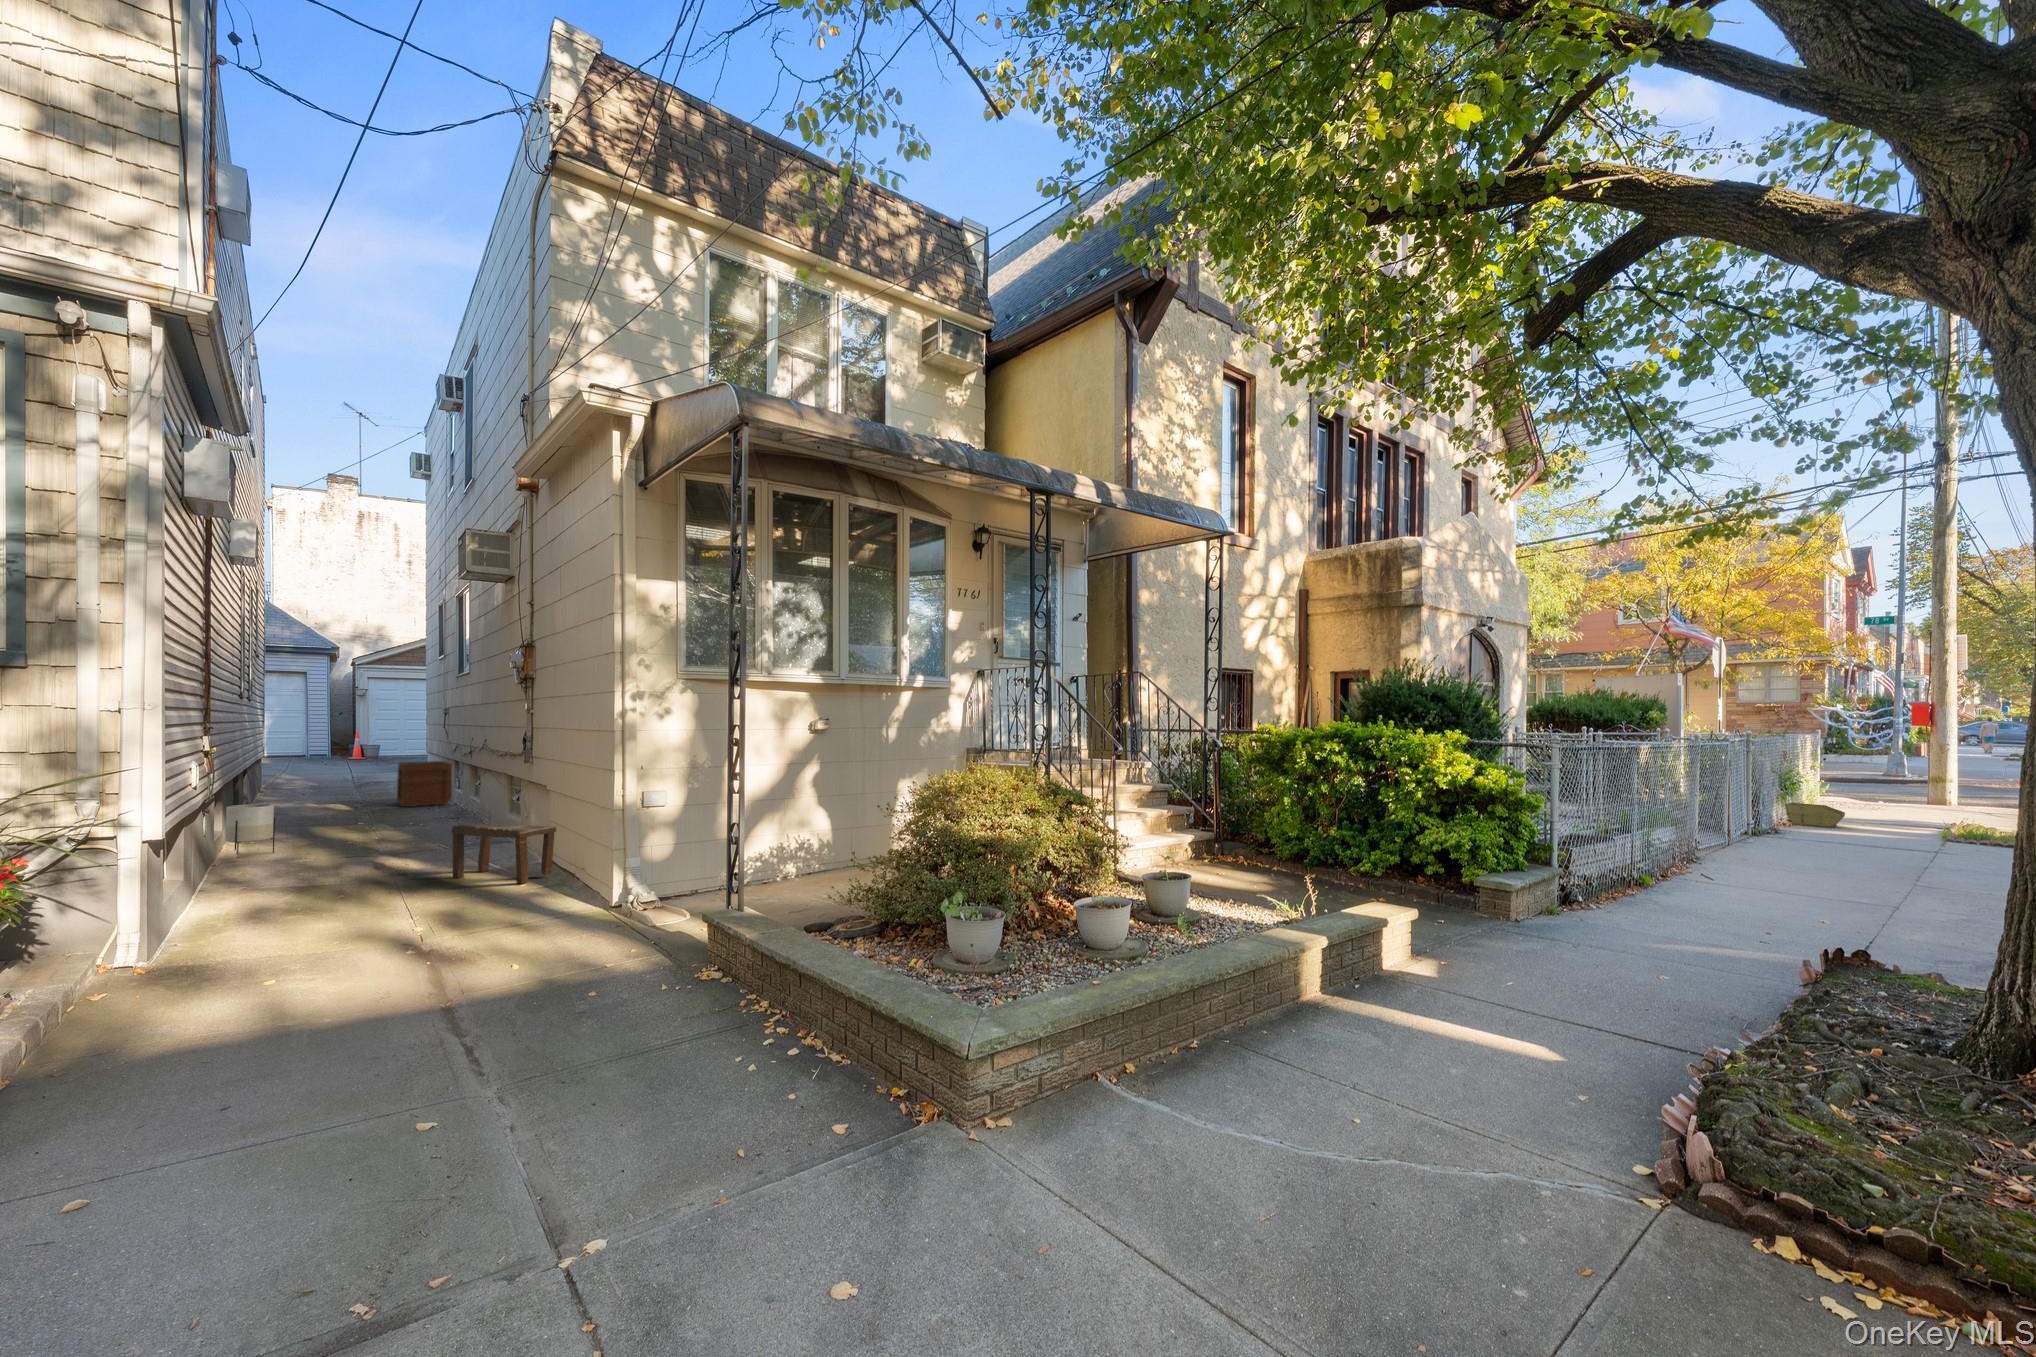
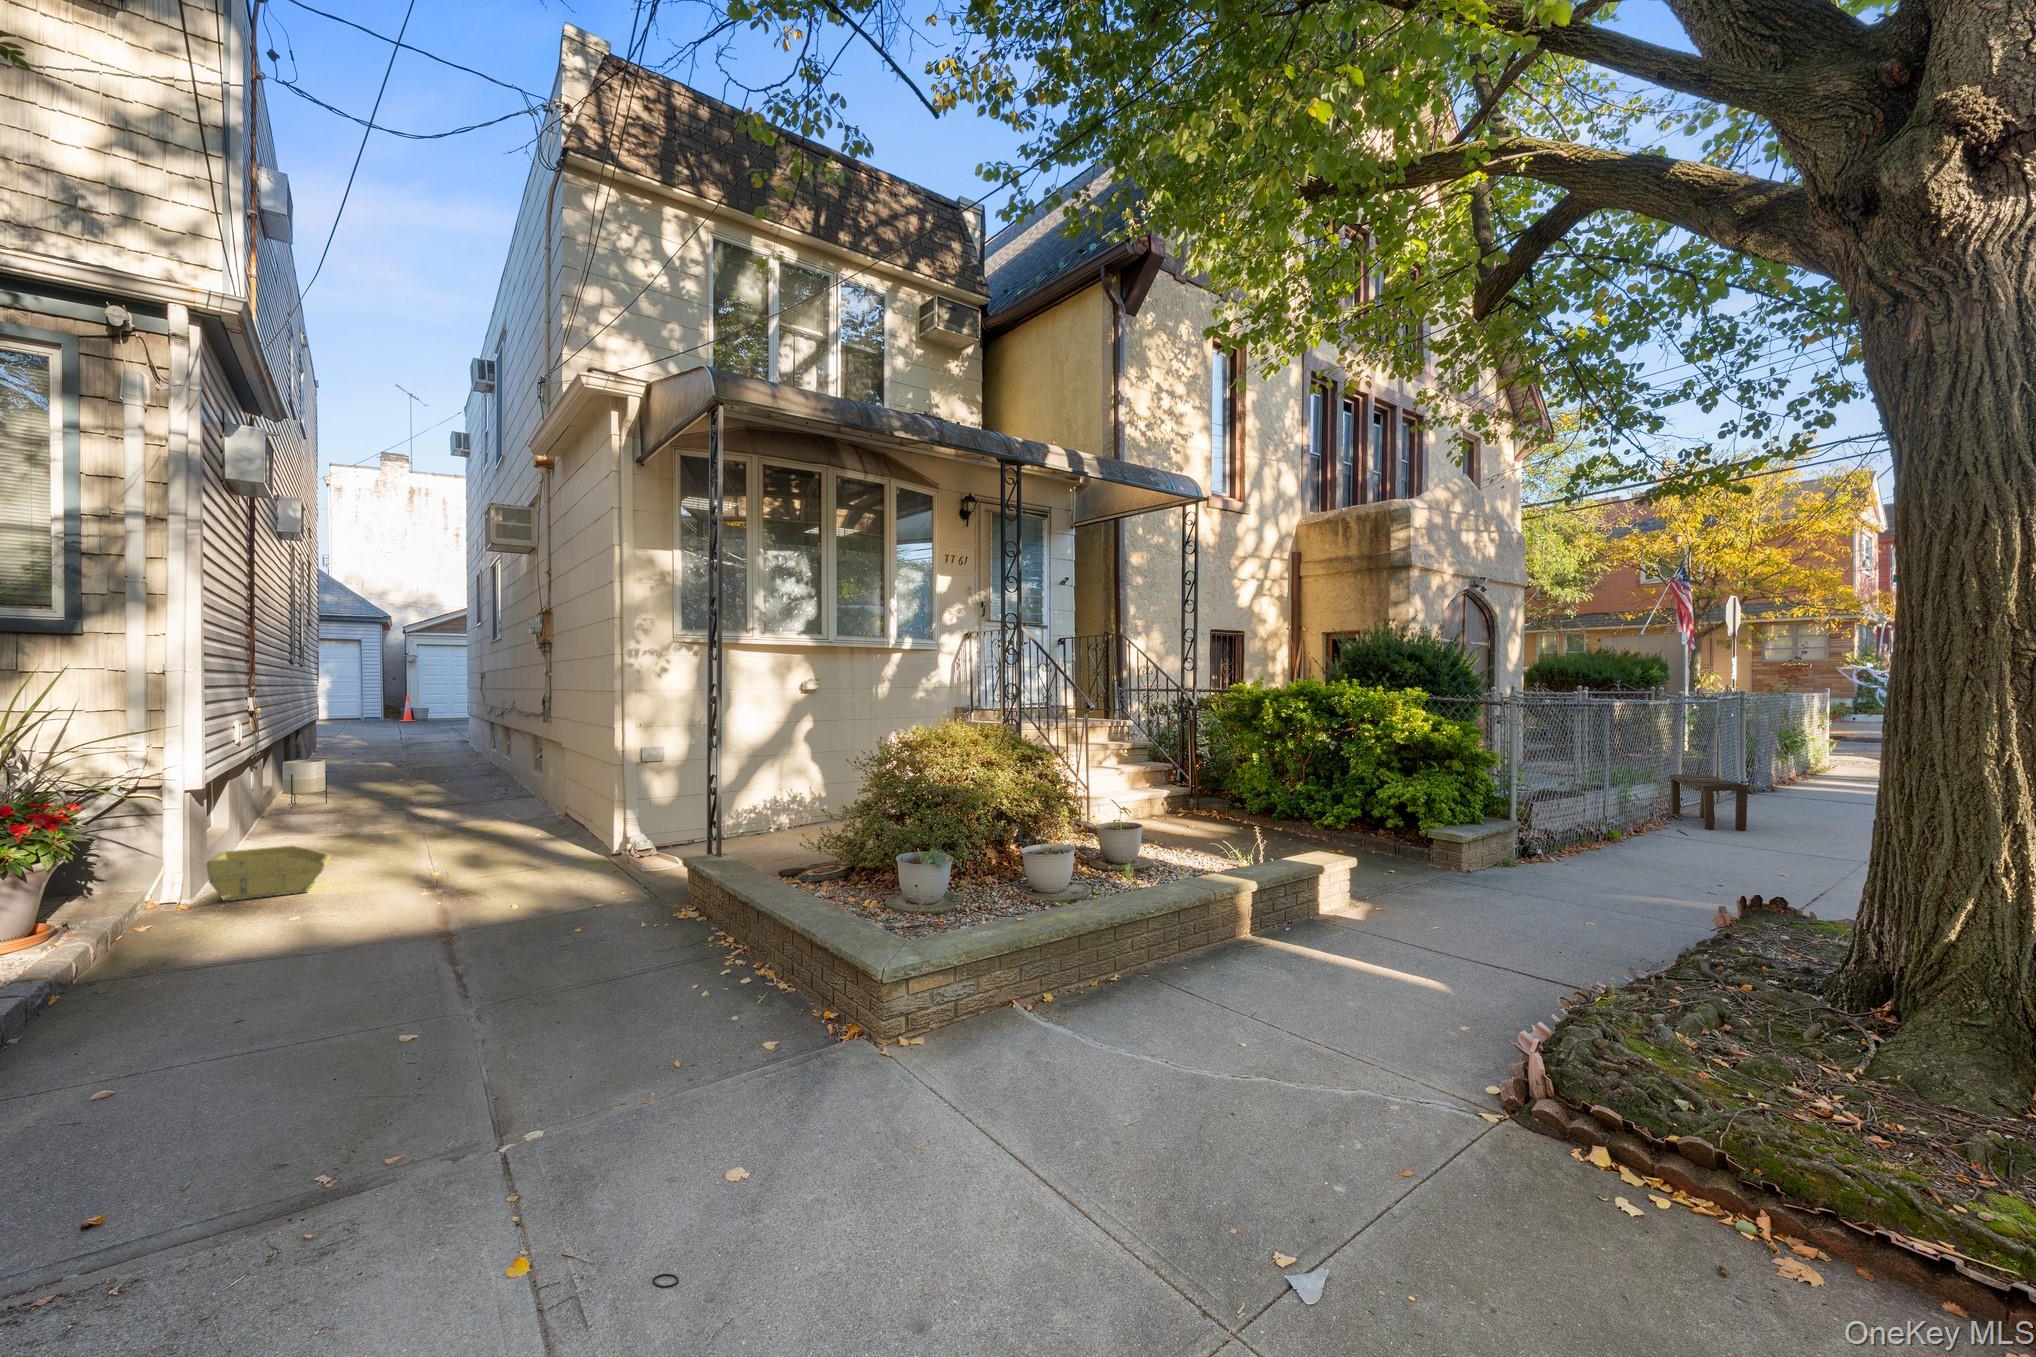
wooden crate: present [397,761,452,807] -> none [446,721,495,764]
storage bin: present [1785,803,1845,828] -> present [207,846,331,901]
bench: present [452,823,556,884] -> present [1670,774,1748,830]

